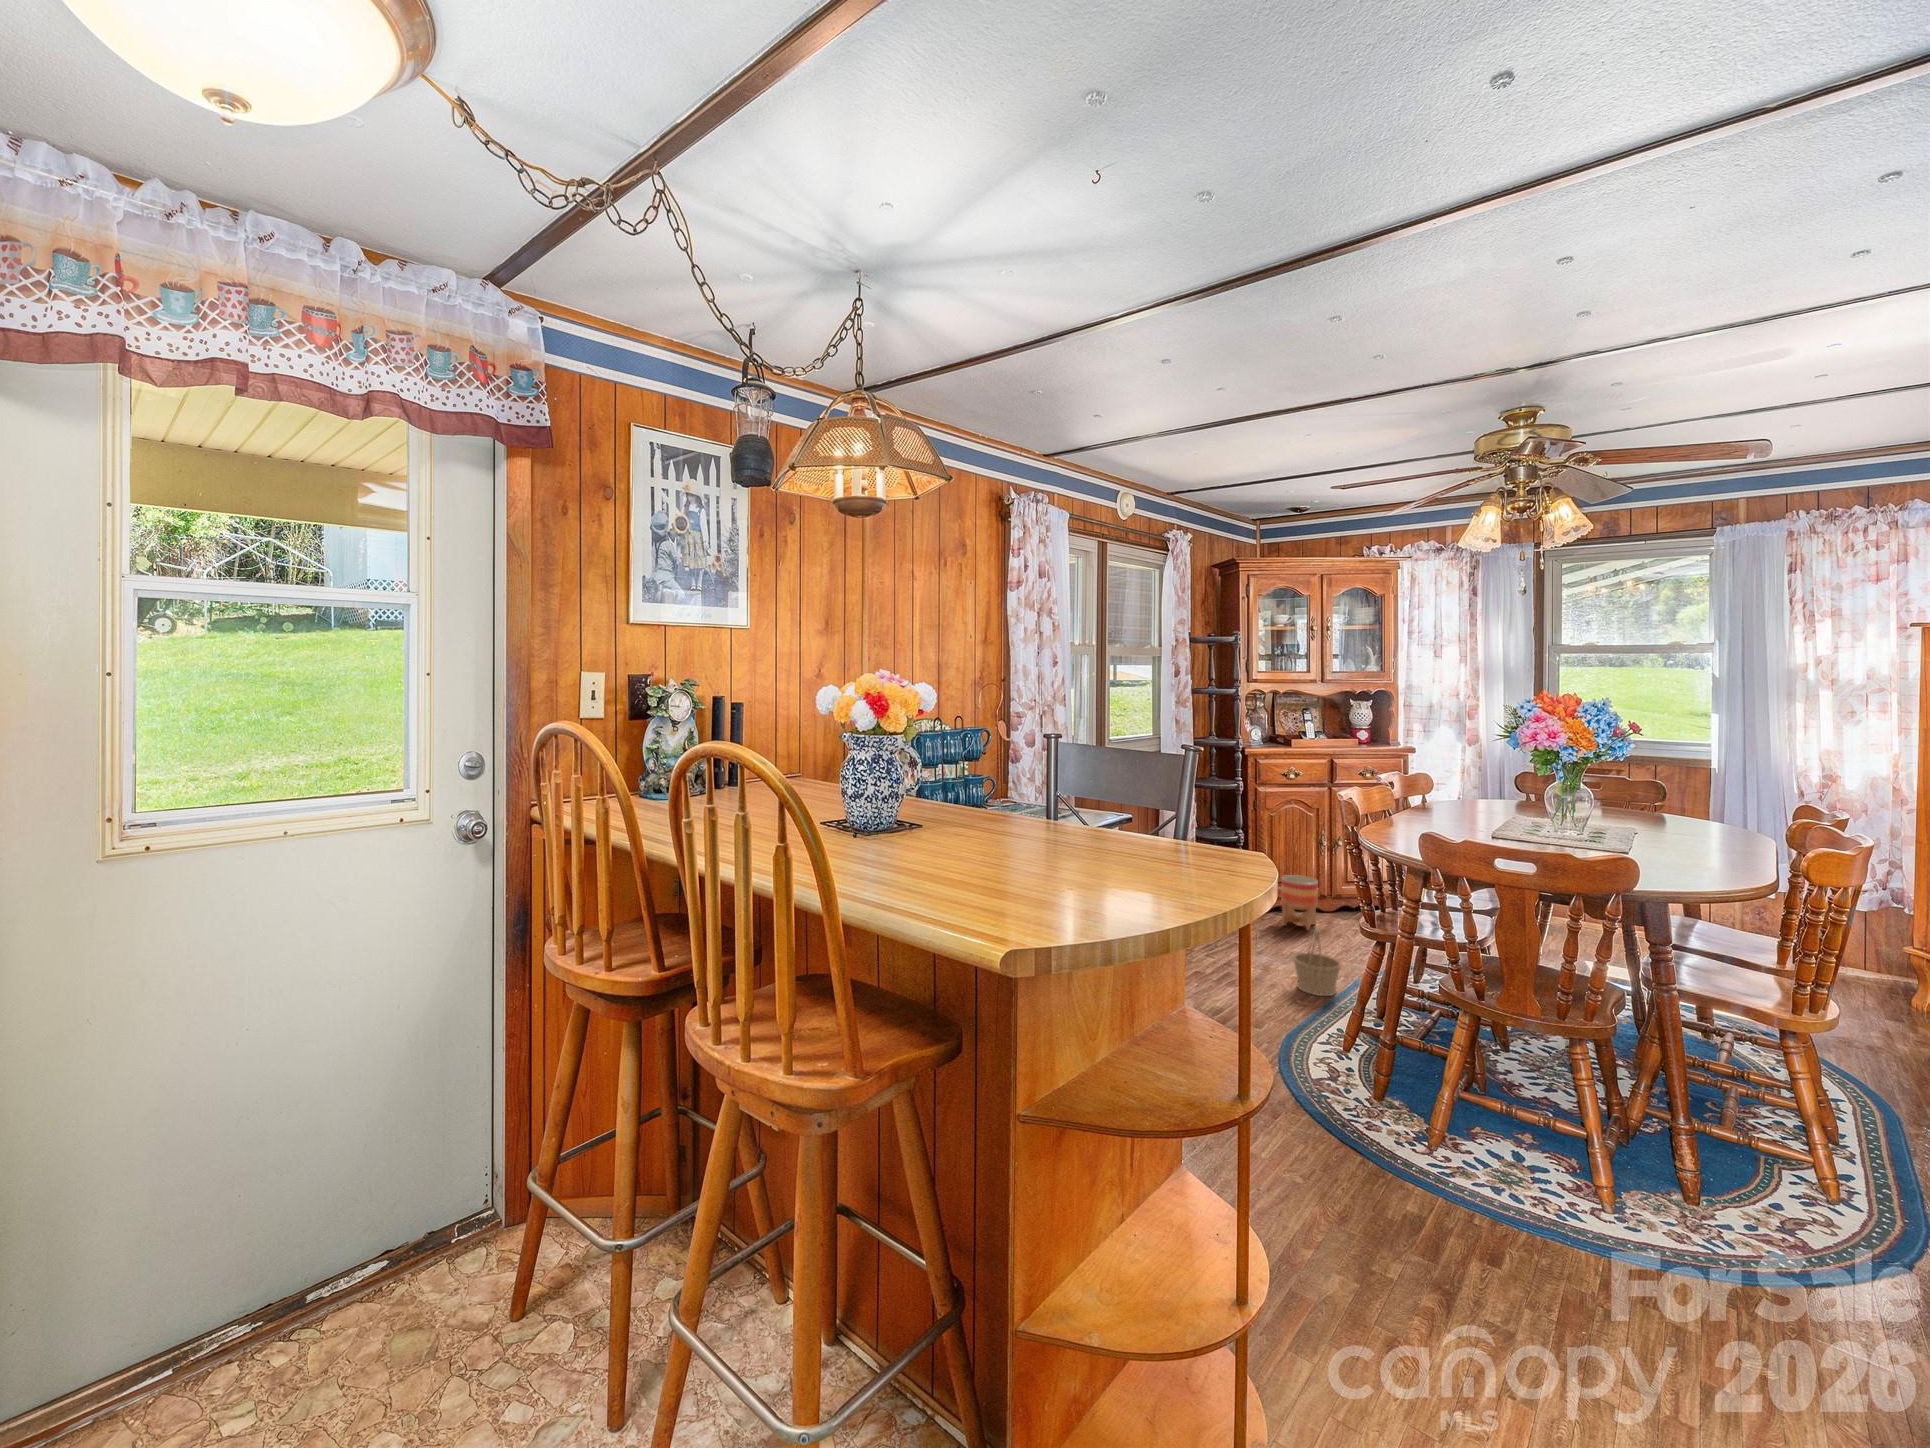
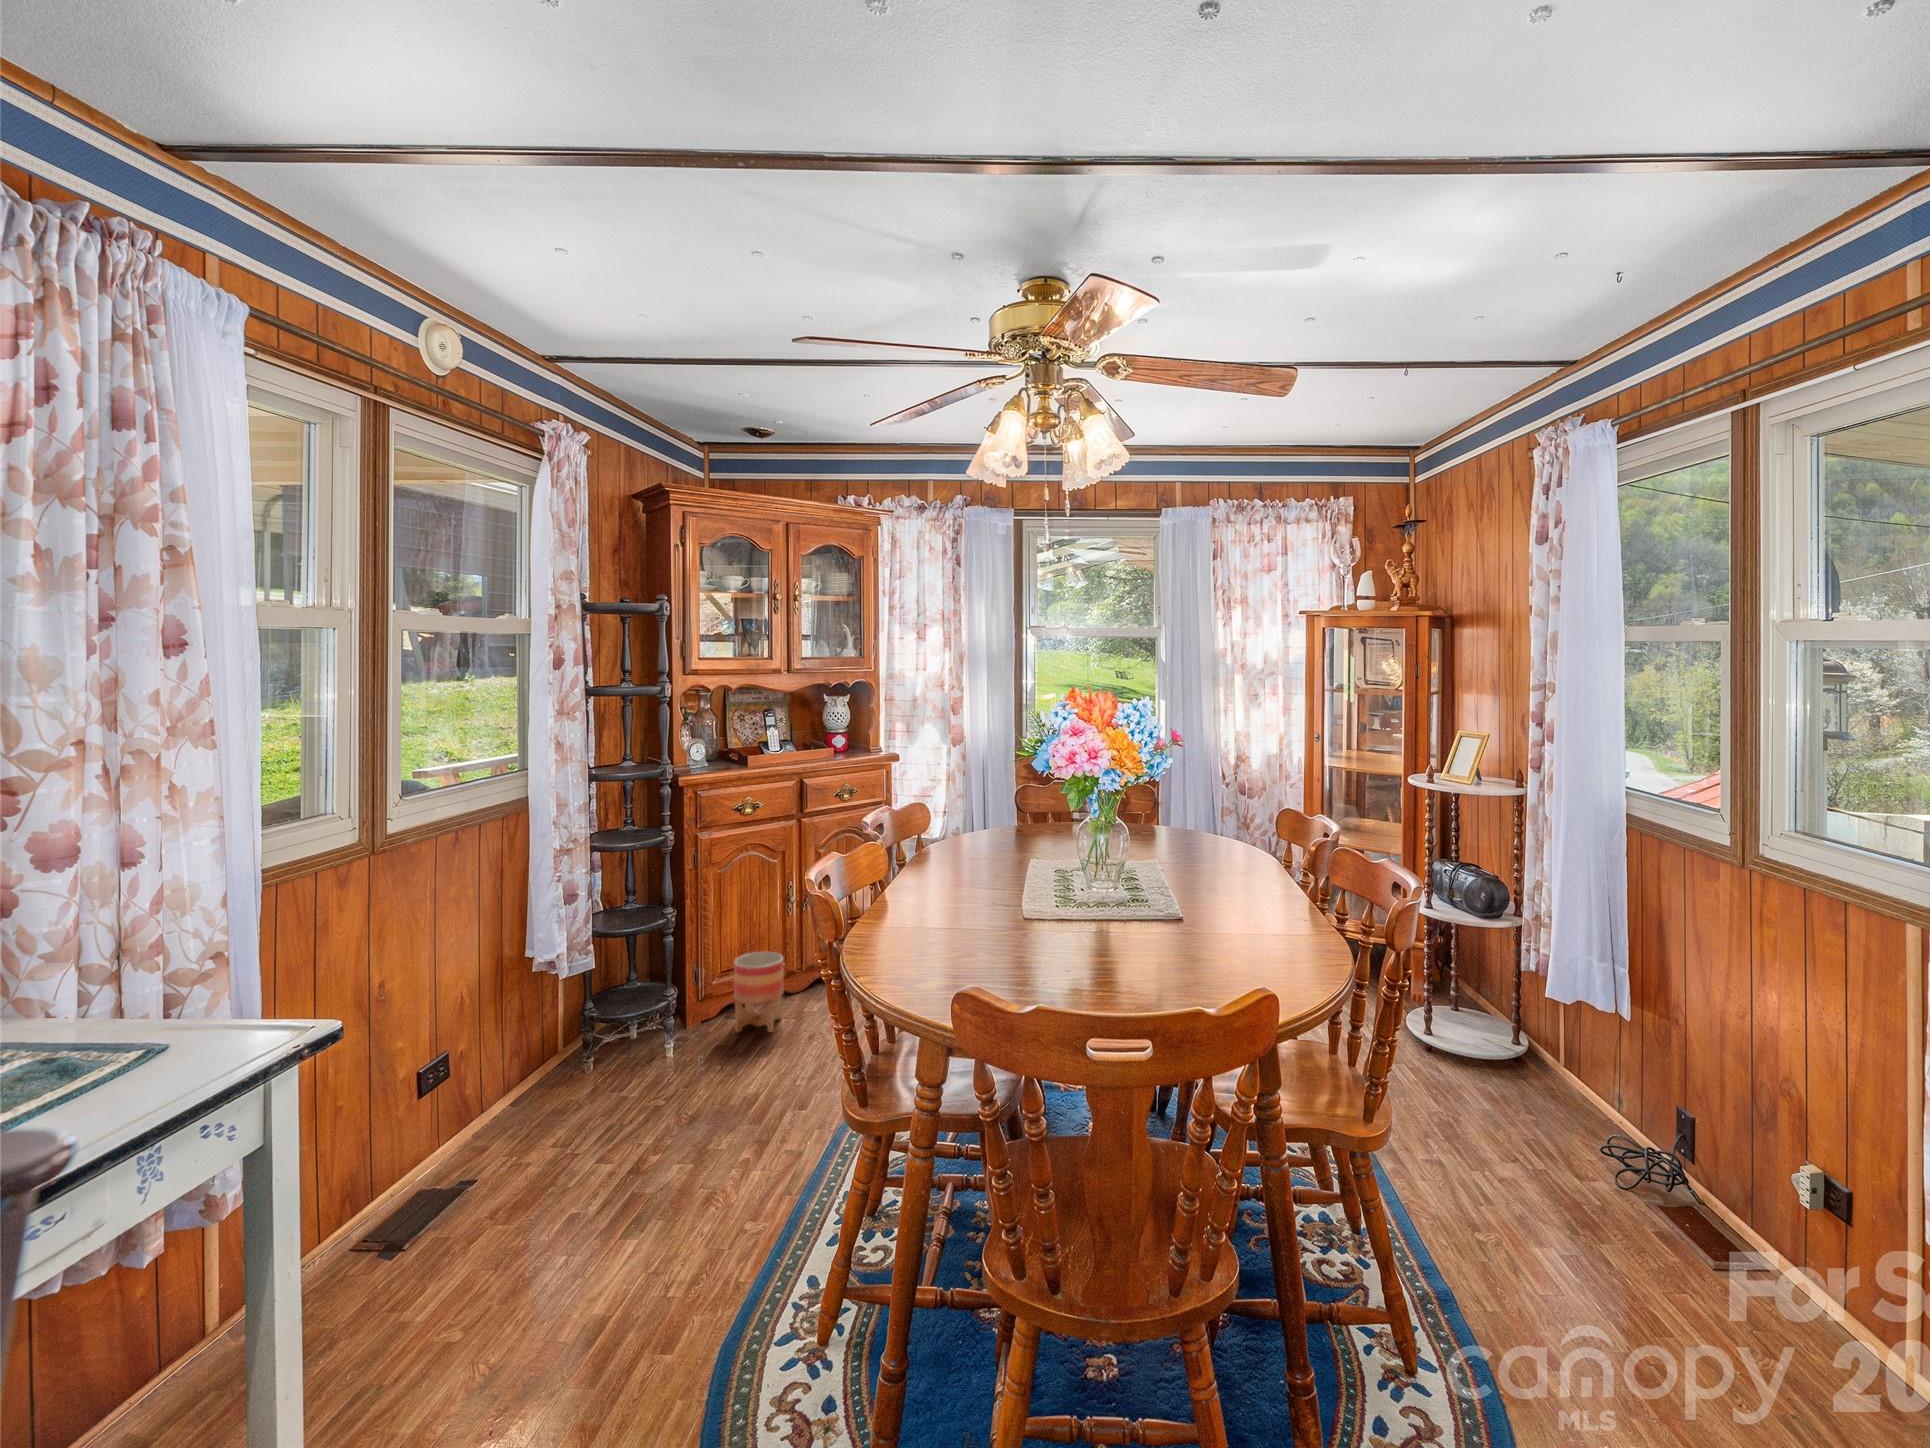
basket: present [1293,925,1342,996] -> none [739,1052,810,1168]

